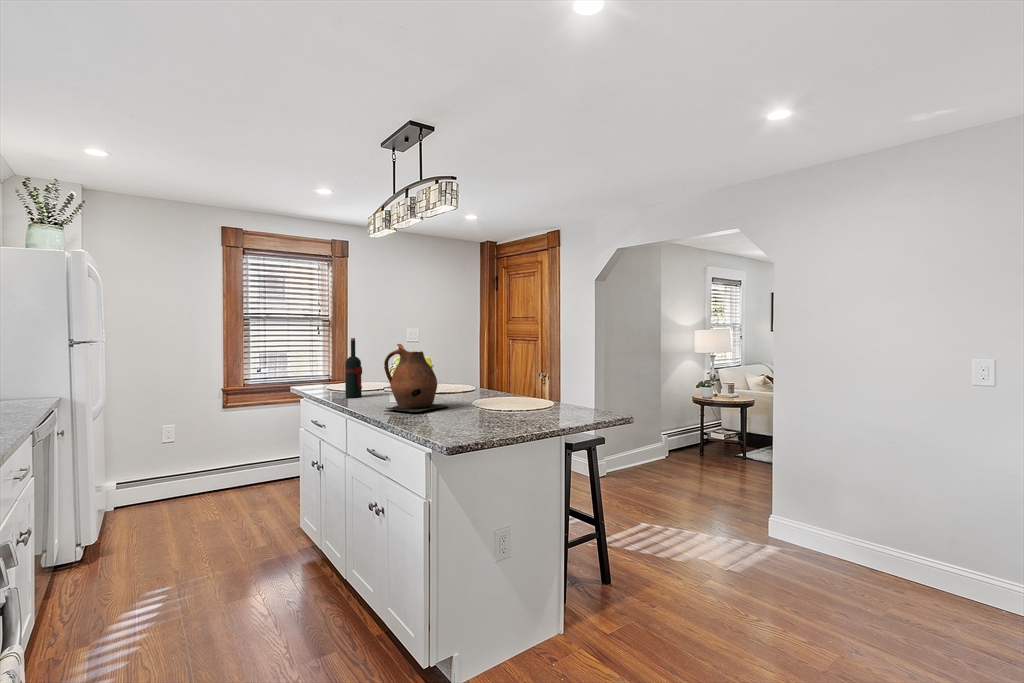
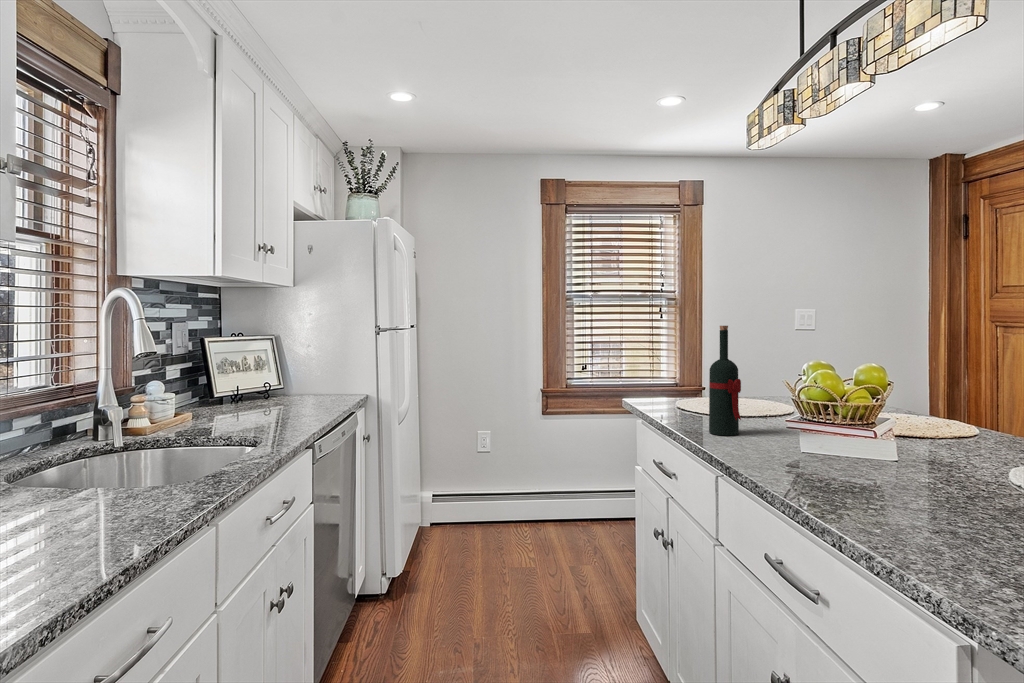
ceramic pitcher: present [384,344,448,413] -> none [802,340,972,507]

